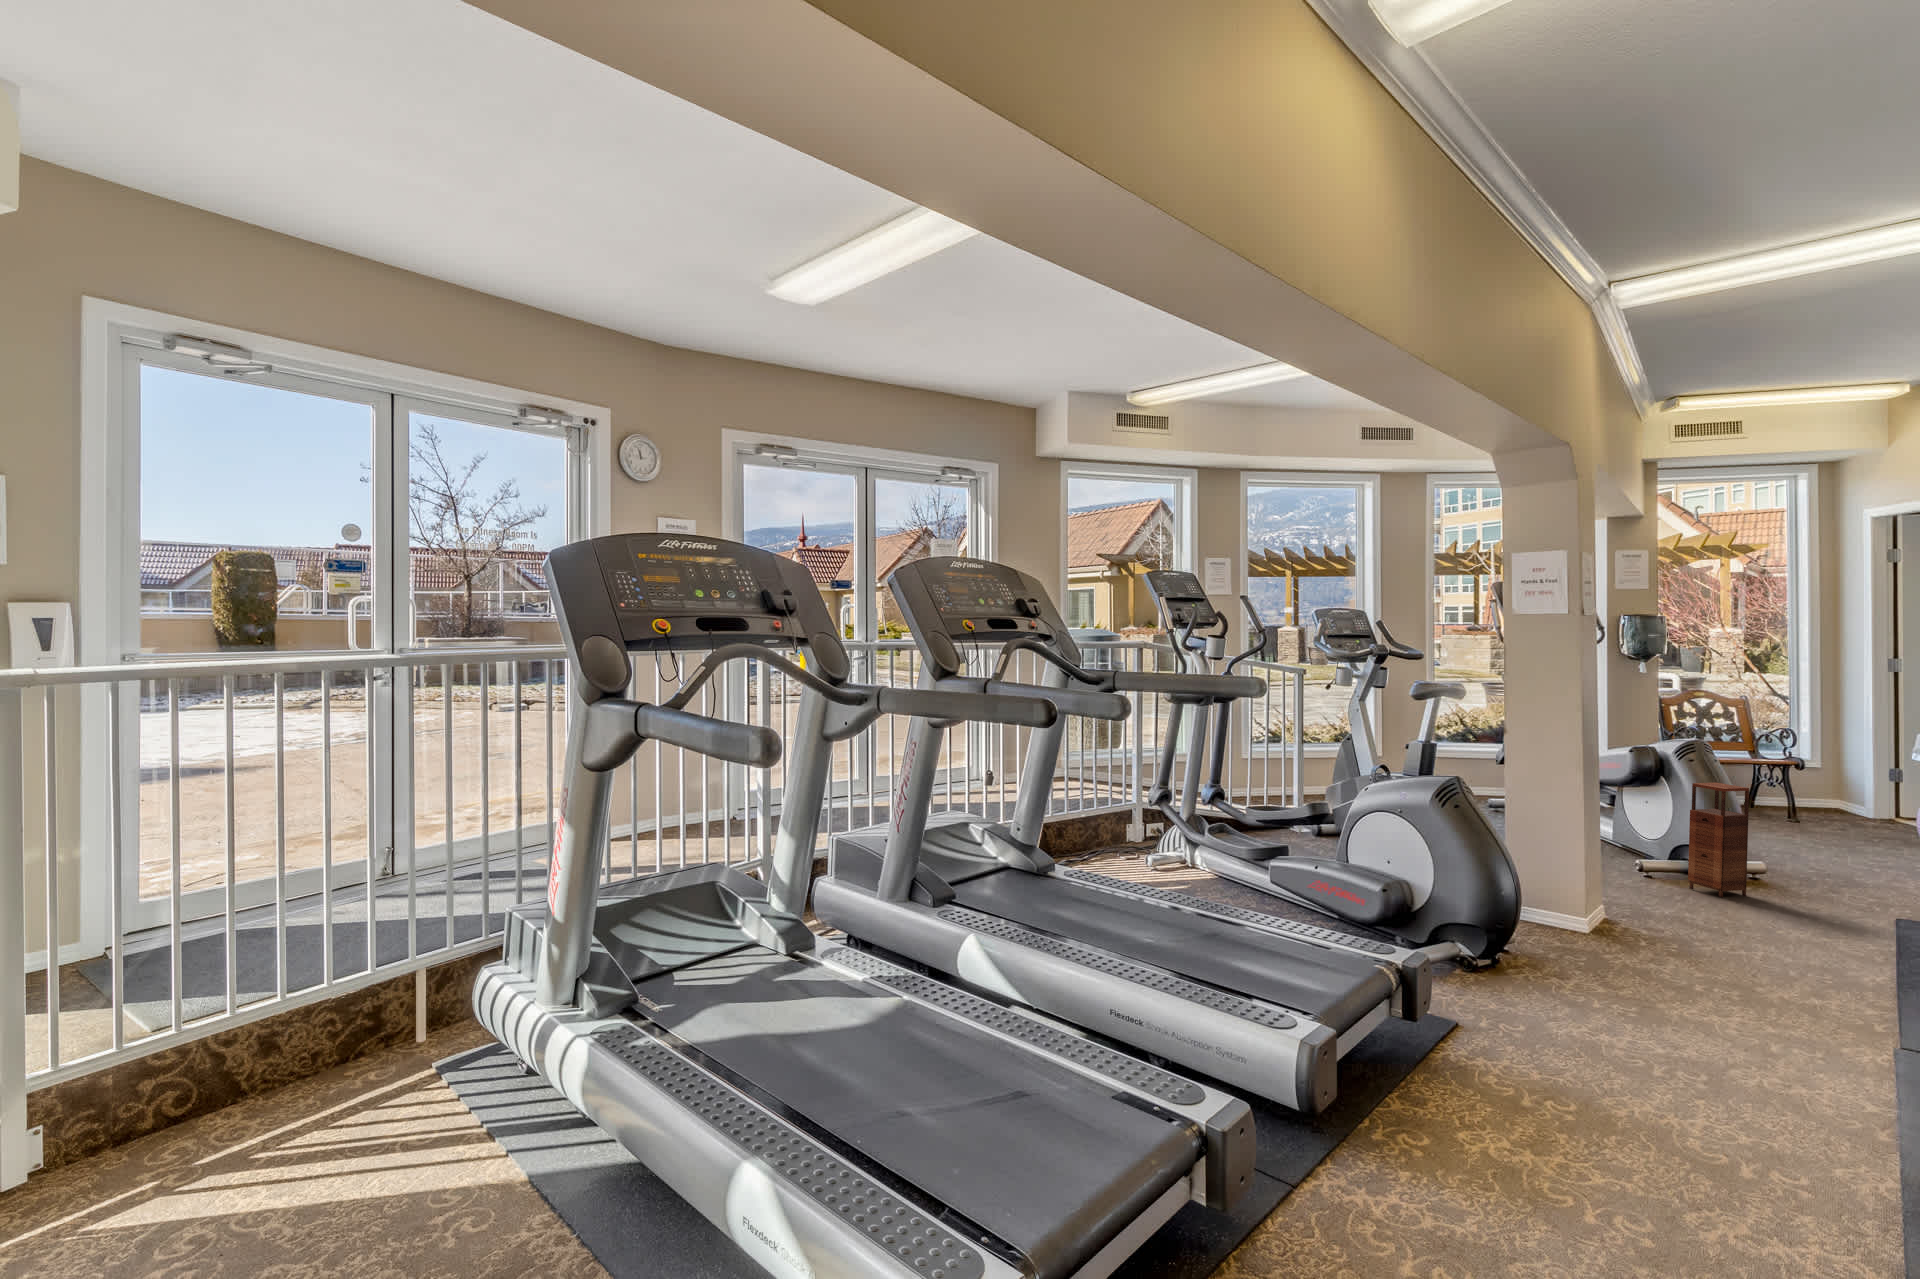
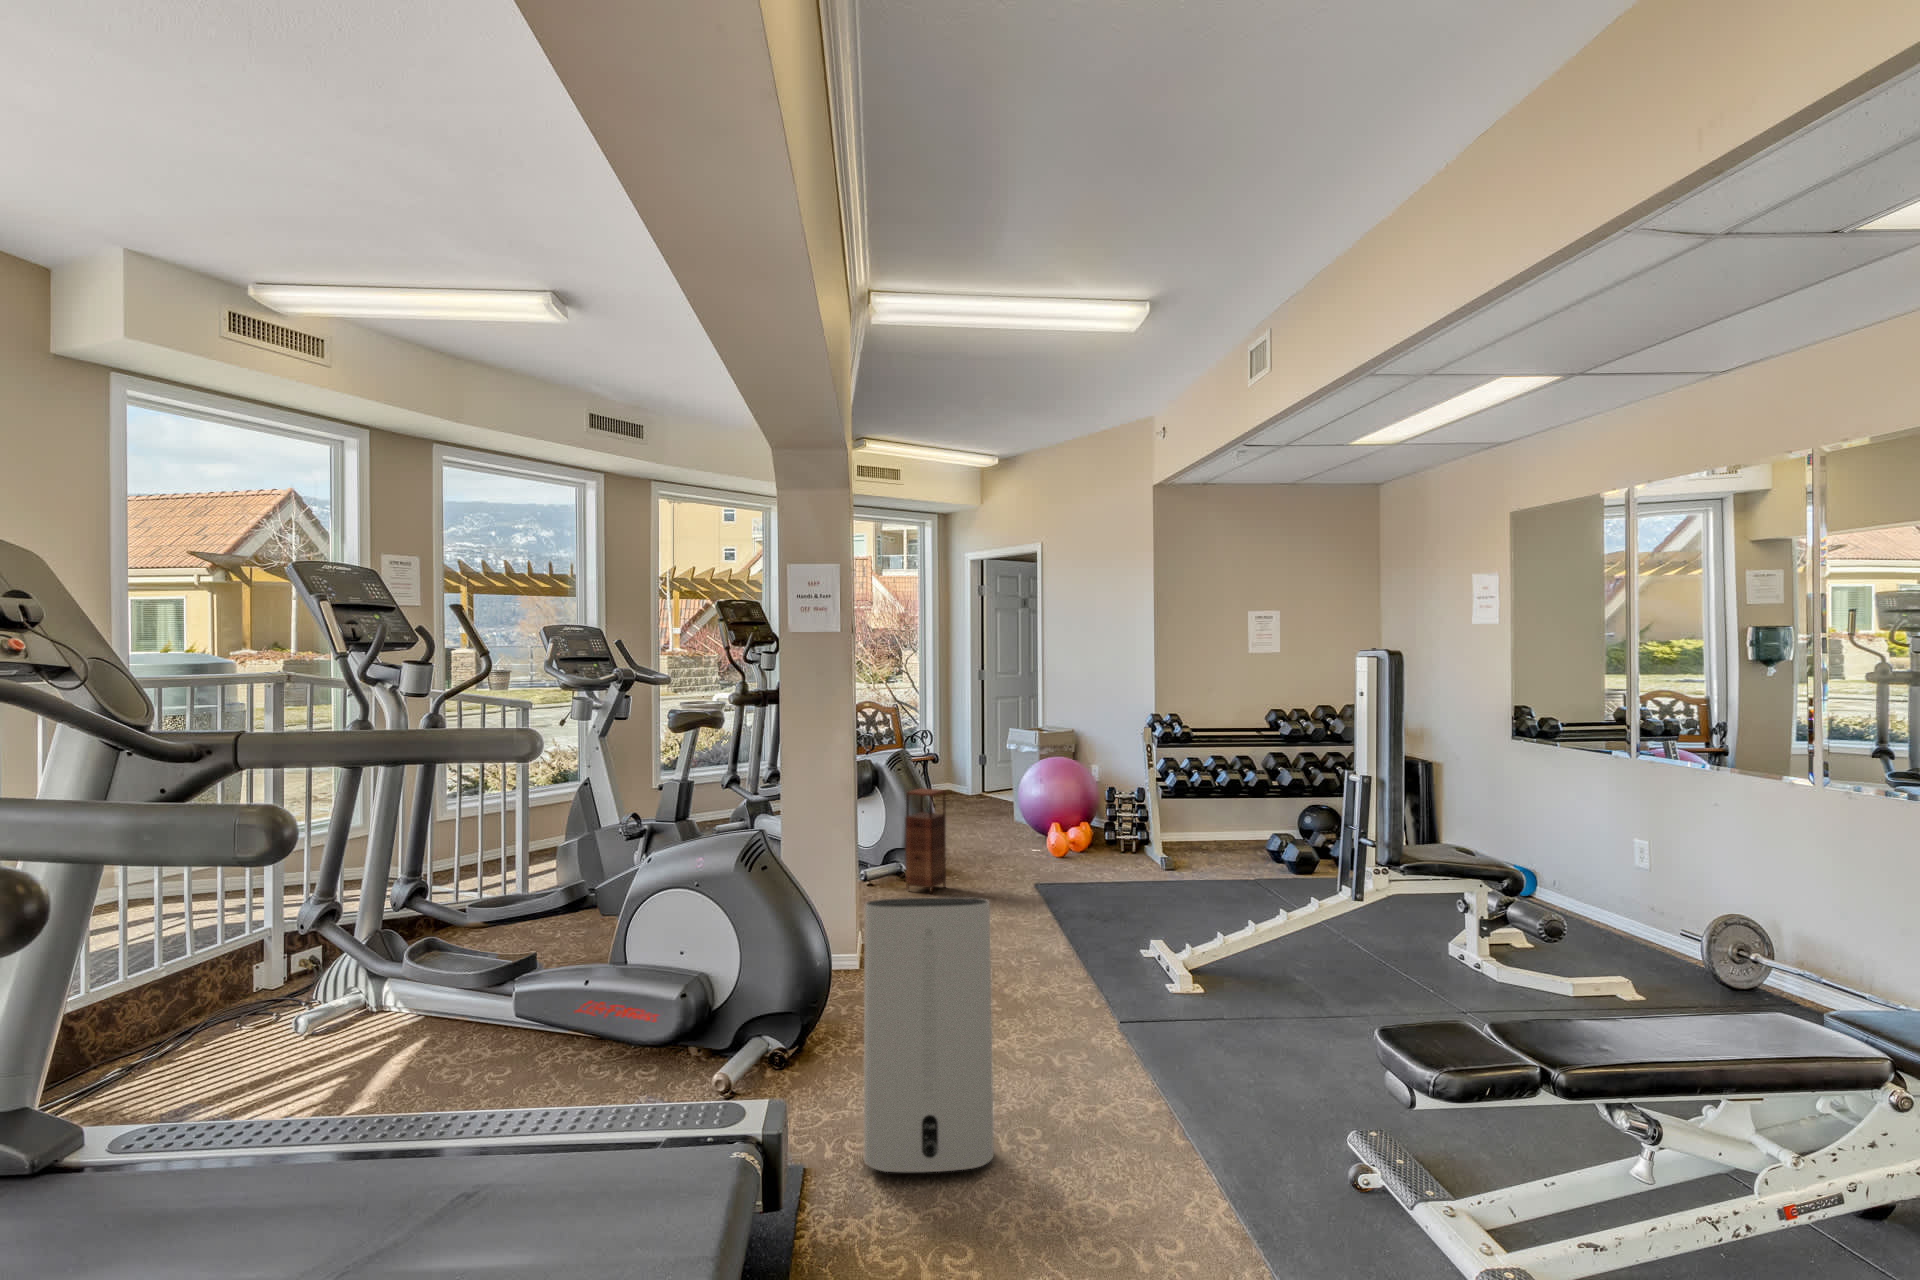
air purifier: none [1507,840,1651,1082] -> present [863,897,994,1172]

